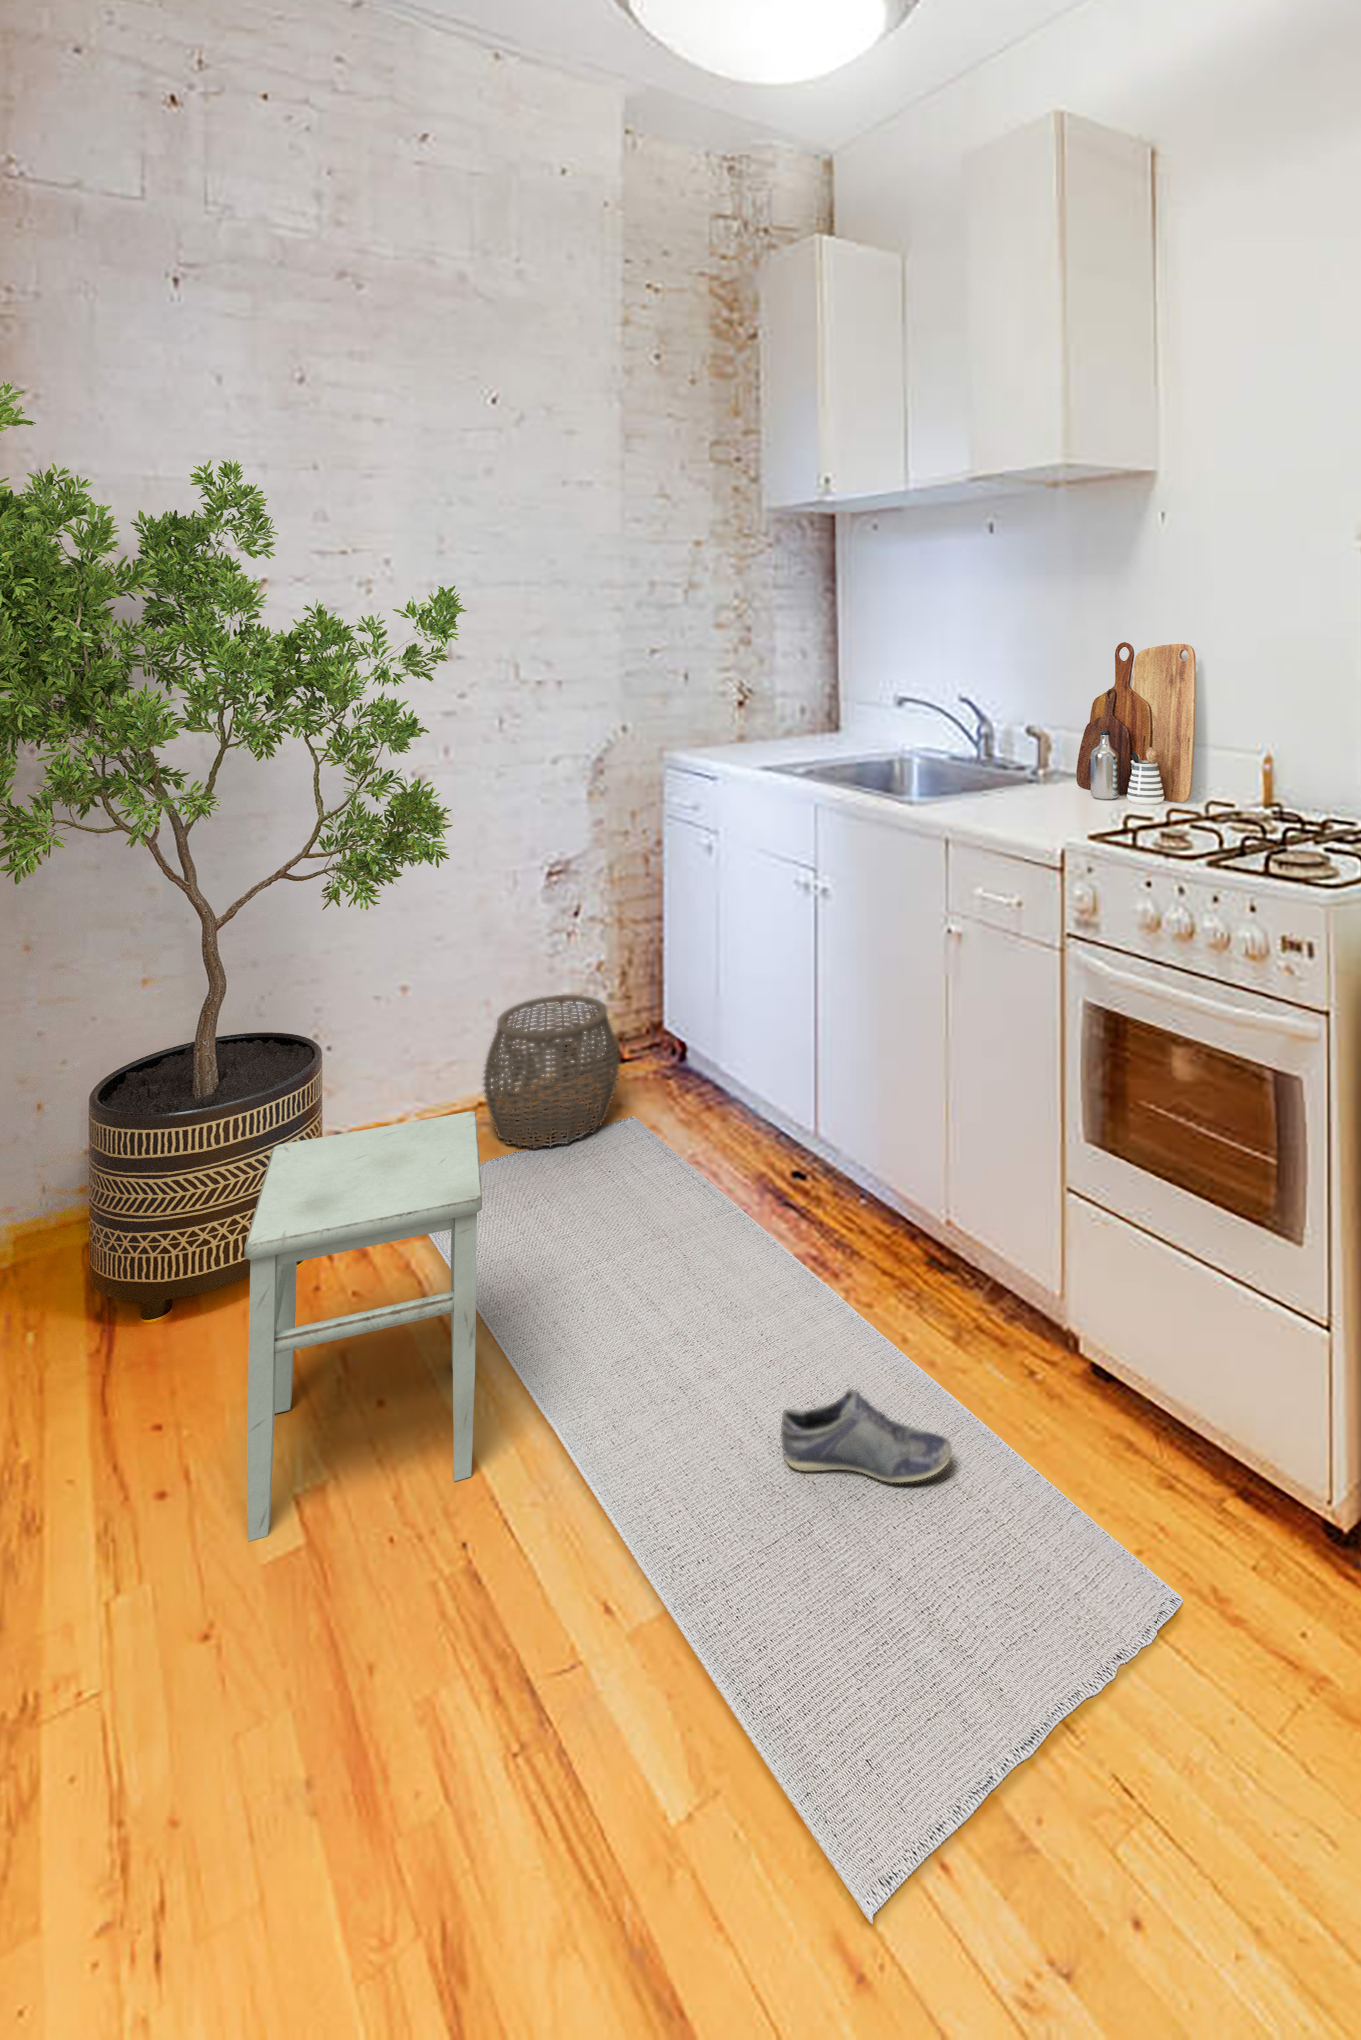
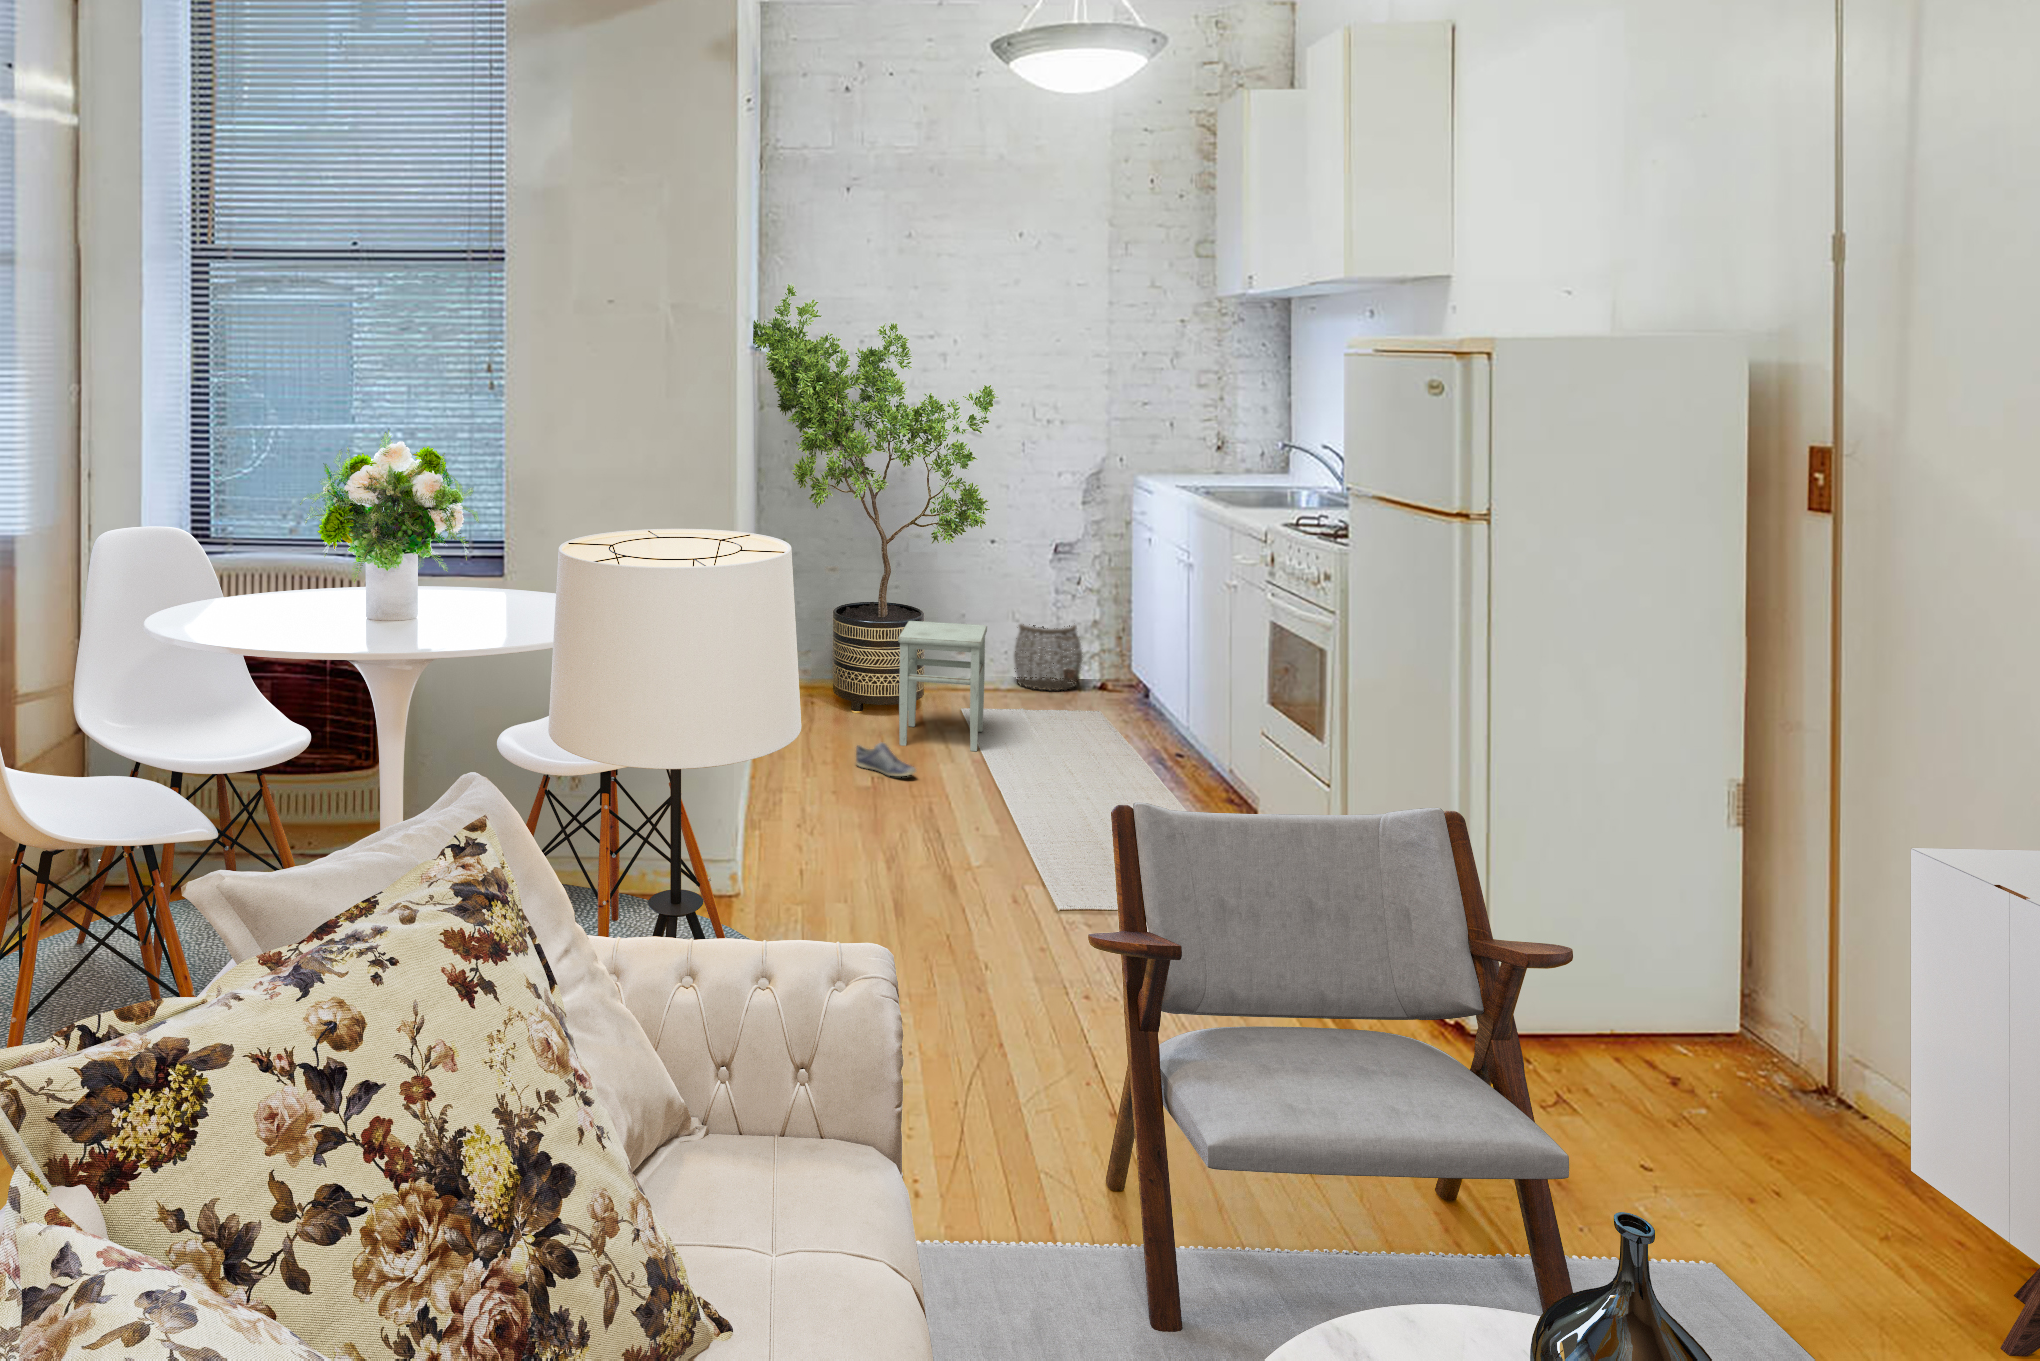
shoe: present [781,1389,952,1483] -> present [856,742,916,776]

